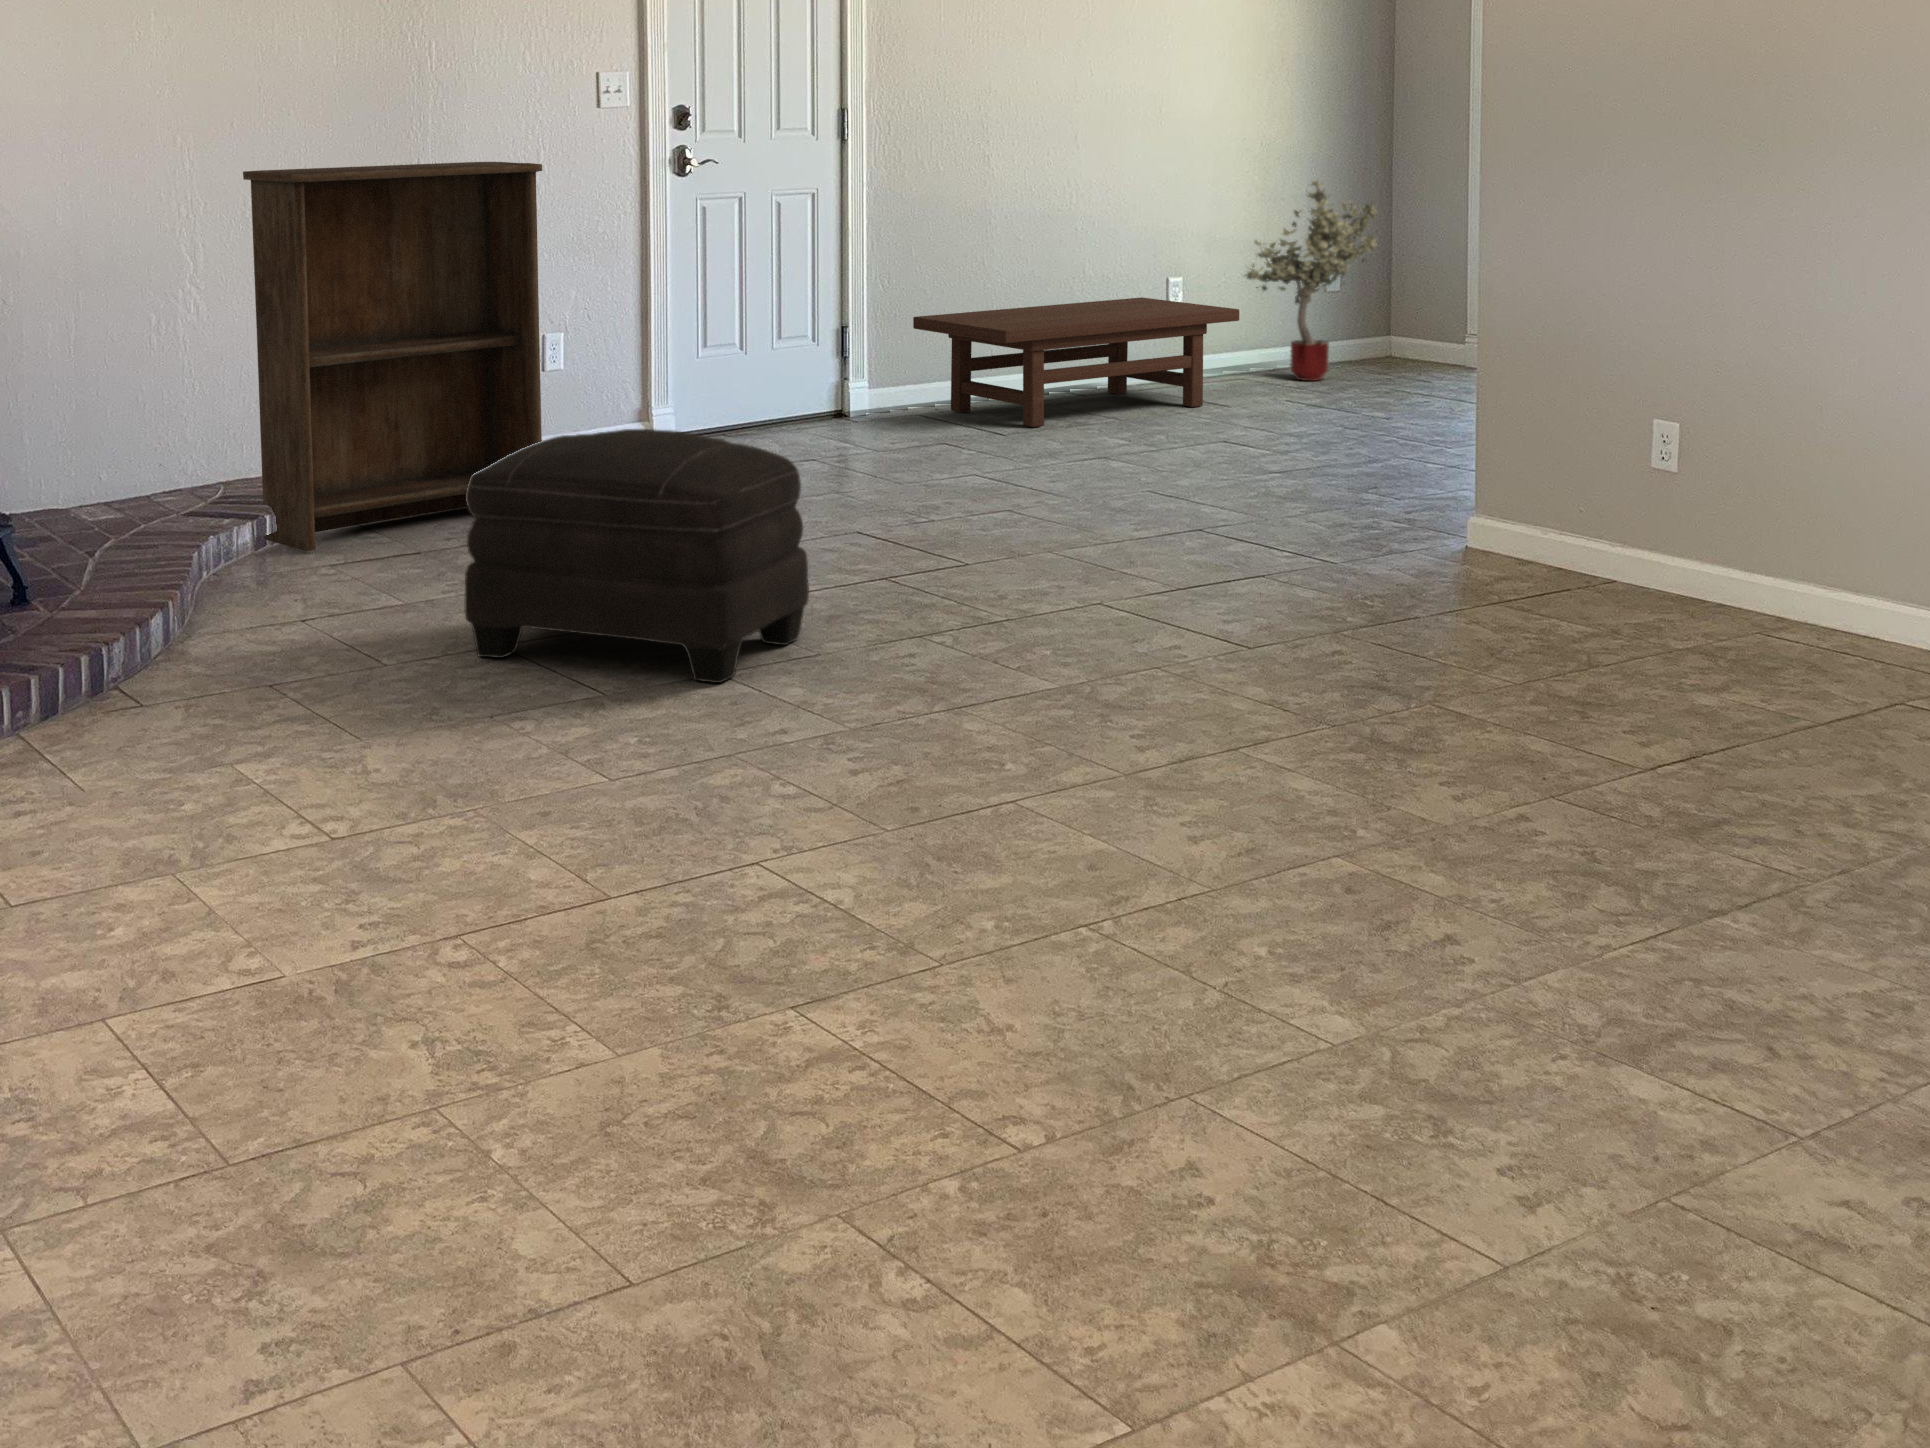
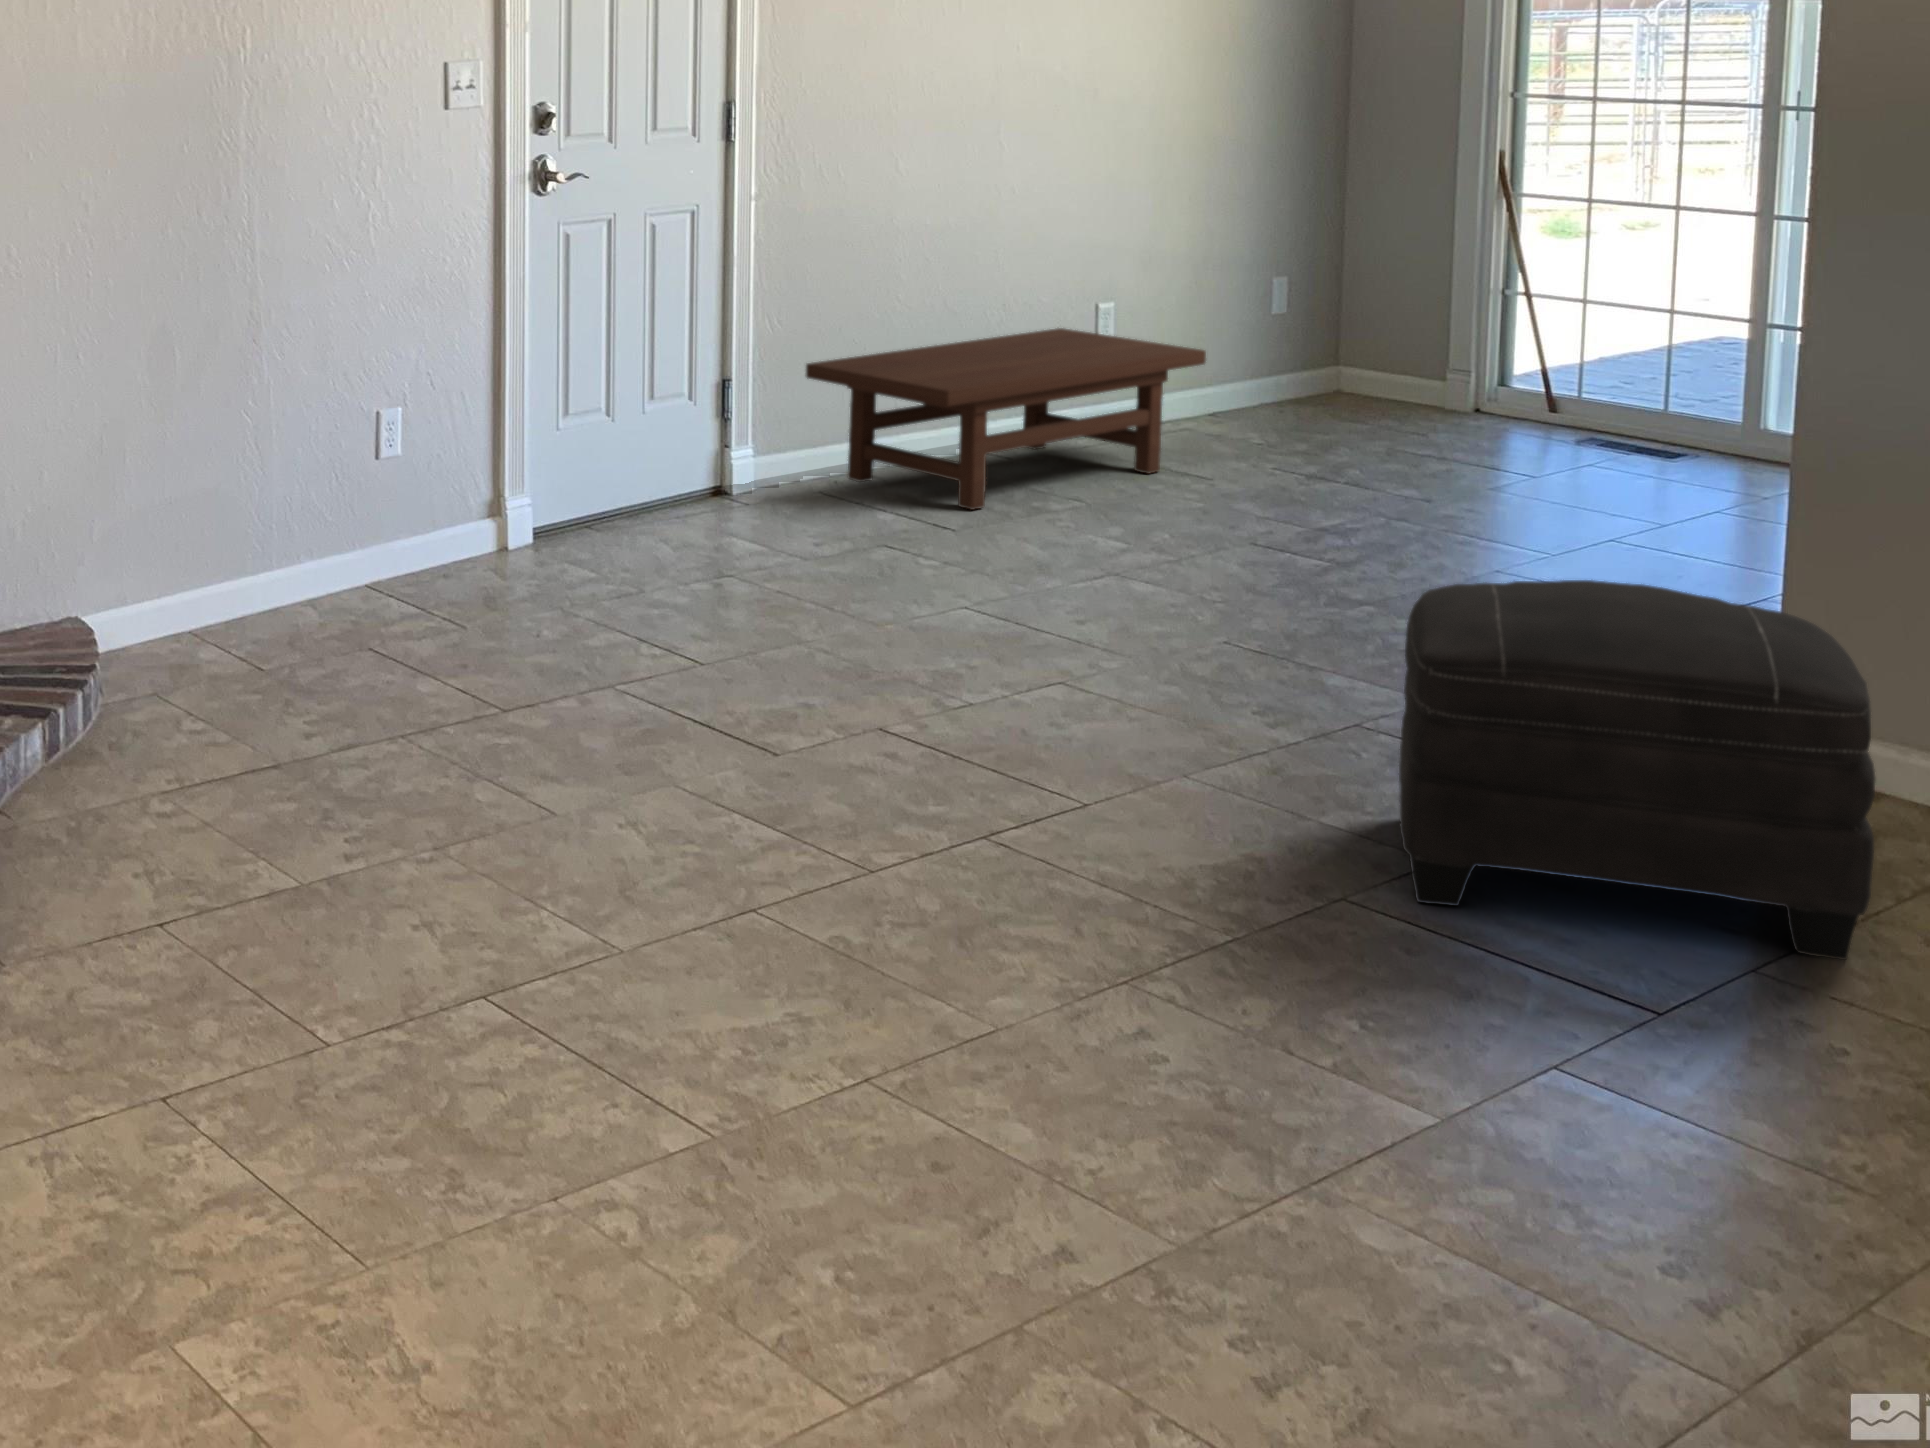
bookshelf: present [243,162,542,551] -> none [23,195,421,761]
potted tree: present [1244,180,1377,381] -> none [1175,178,1341,428]
ottoman: present [464,429,809,683] -> present [1399,580,1875,960]

